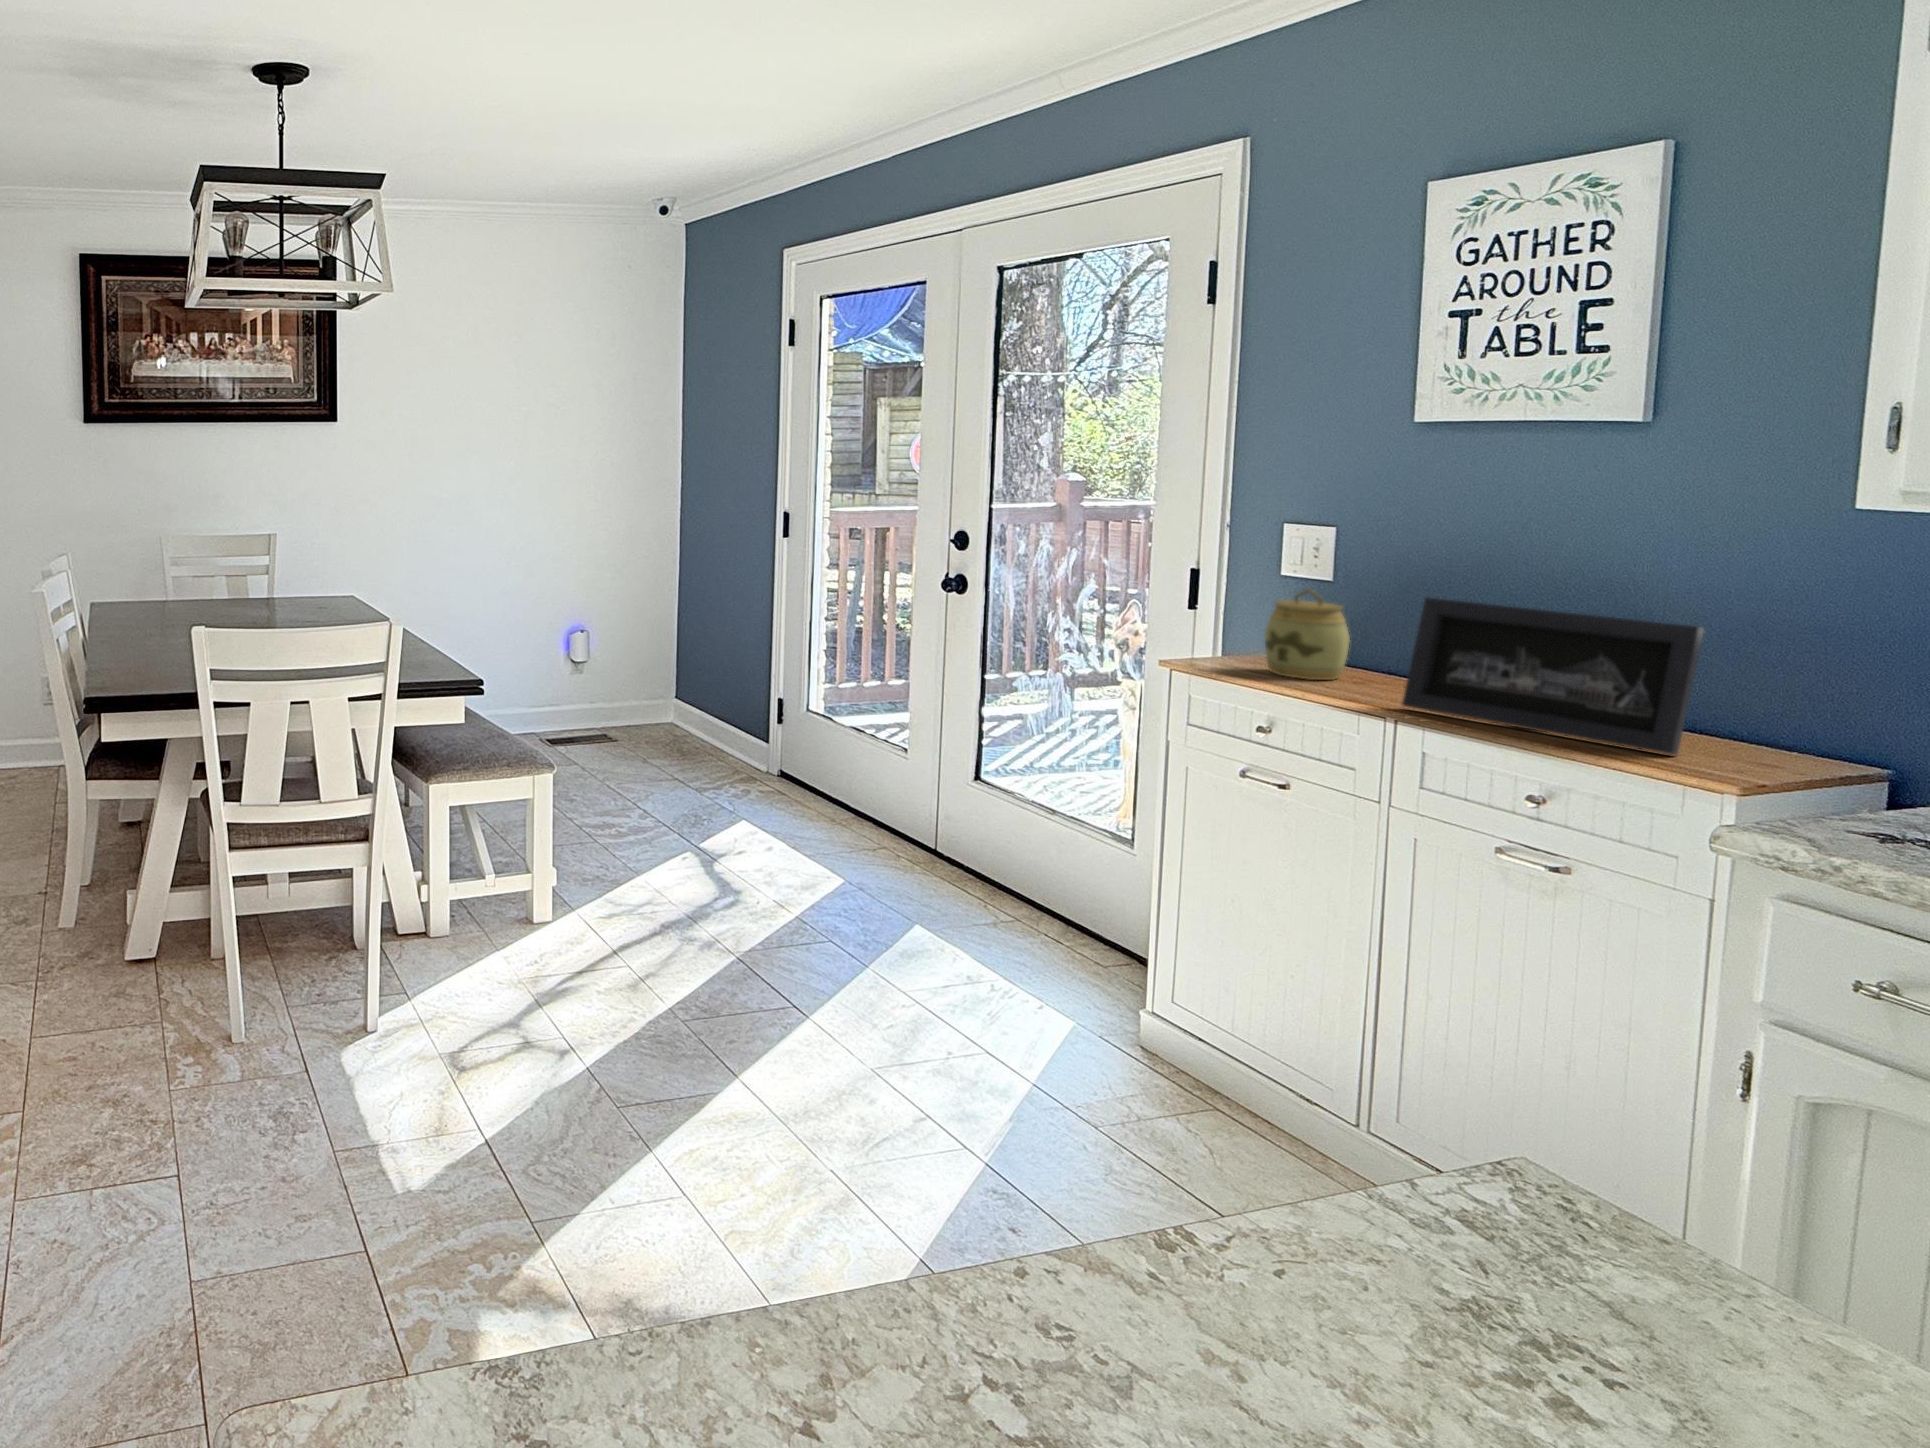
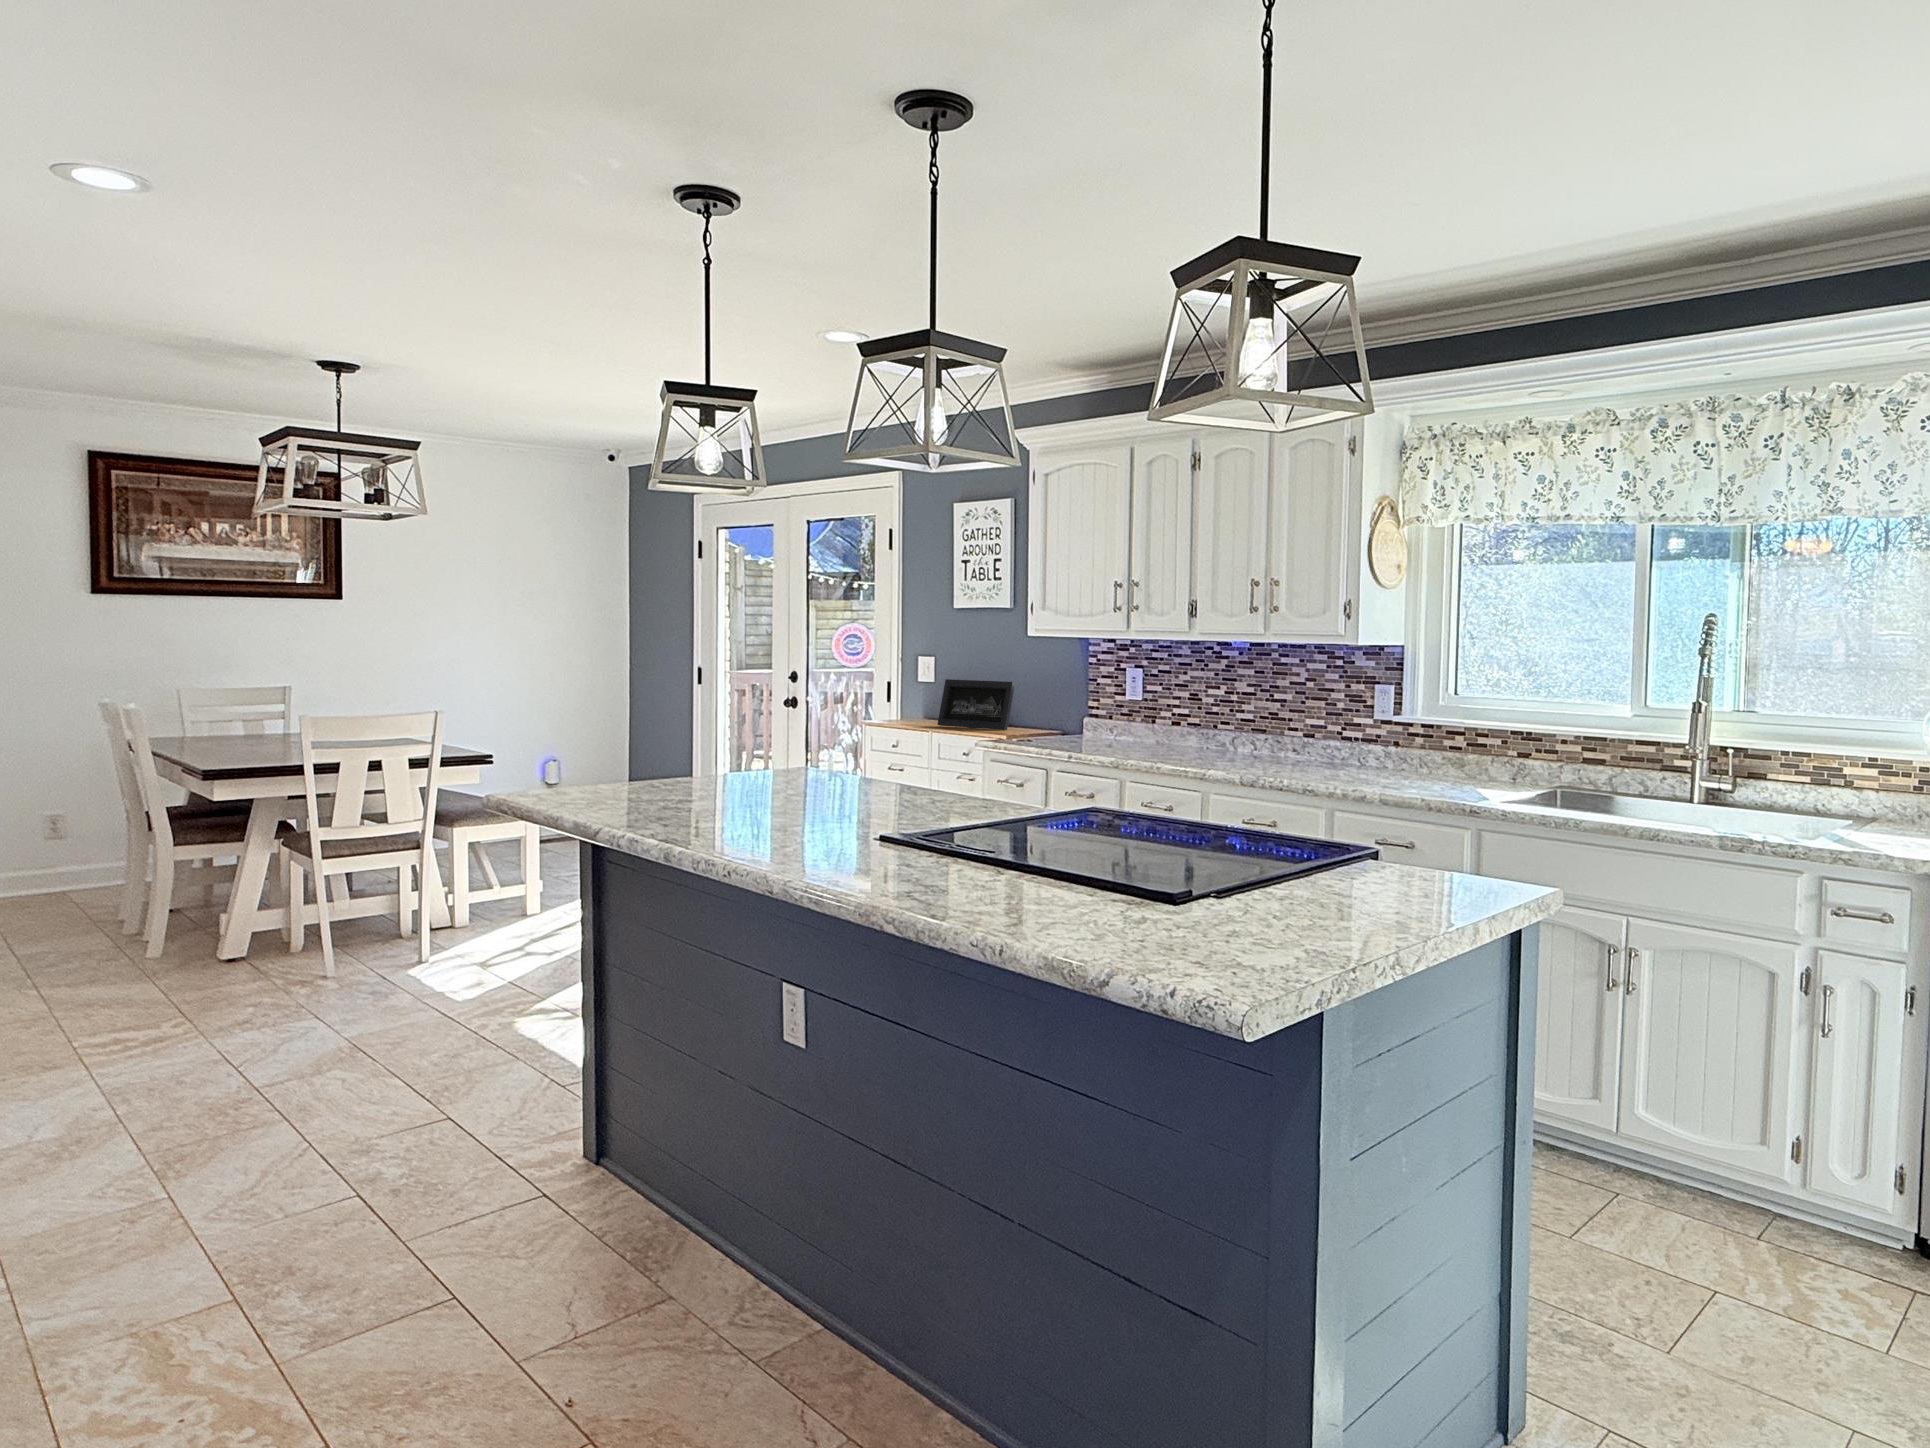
jar: present [1265,589,1350,680] -> none [903,682,934,723]

